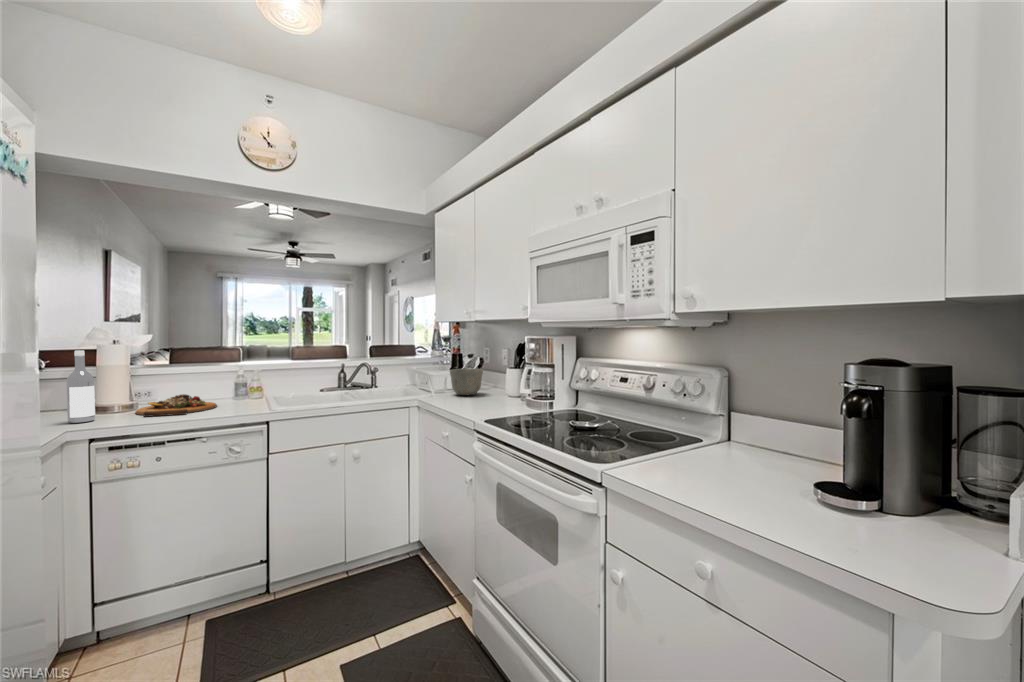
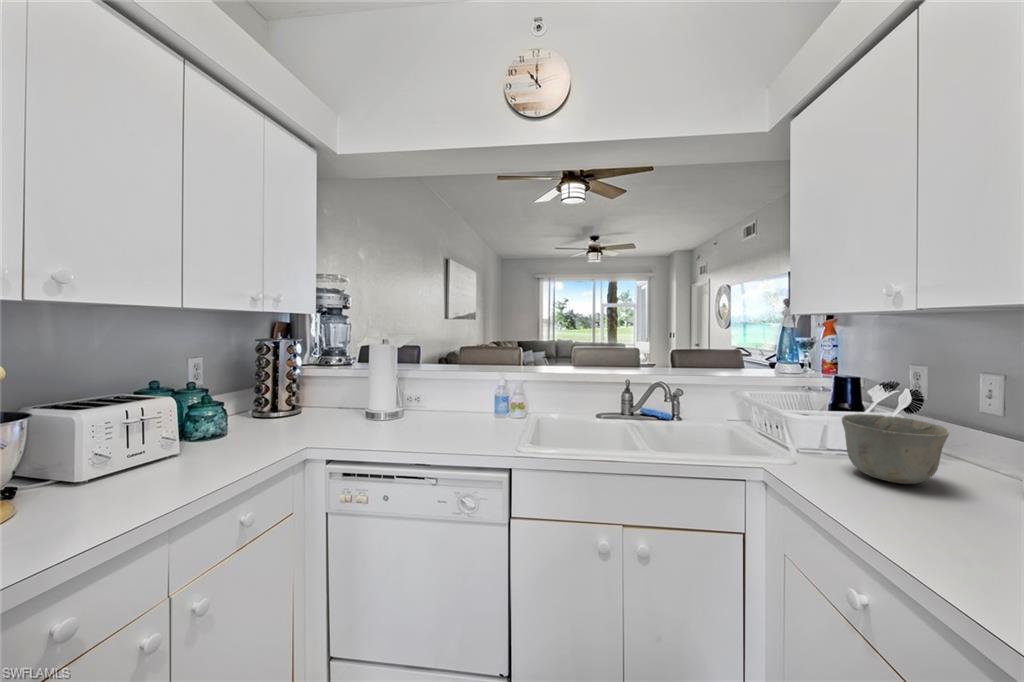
wine bottle: present [67,350,95,423] -> none [323,356,348,438]
cutting board: present [136,394,217,417] -> none [385,410,468,443]

